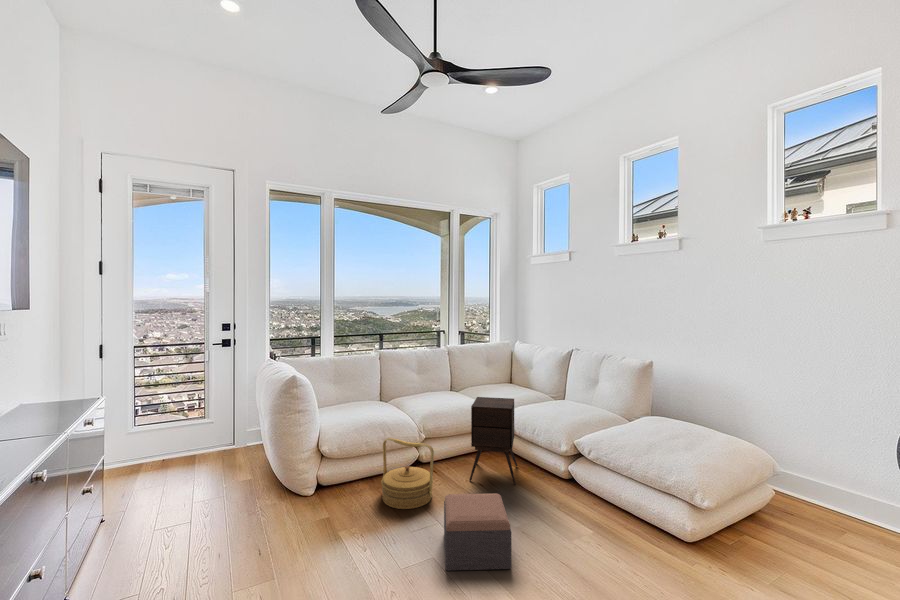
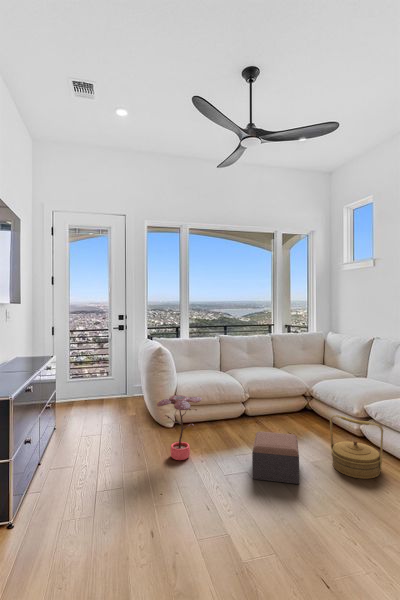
side table: present [469,397,517,485] -> none [281,370,321,436]
basket: present [381,438,434,509] -> present [330,415,383,479]
potted plant: none [292,450,364,554] -> present [157,395,202,460]

